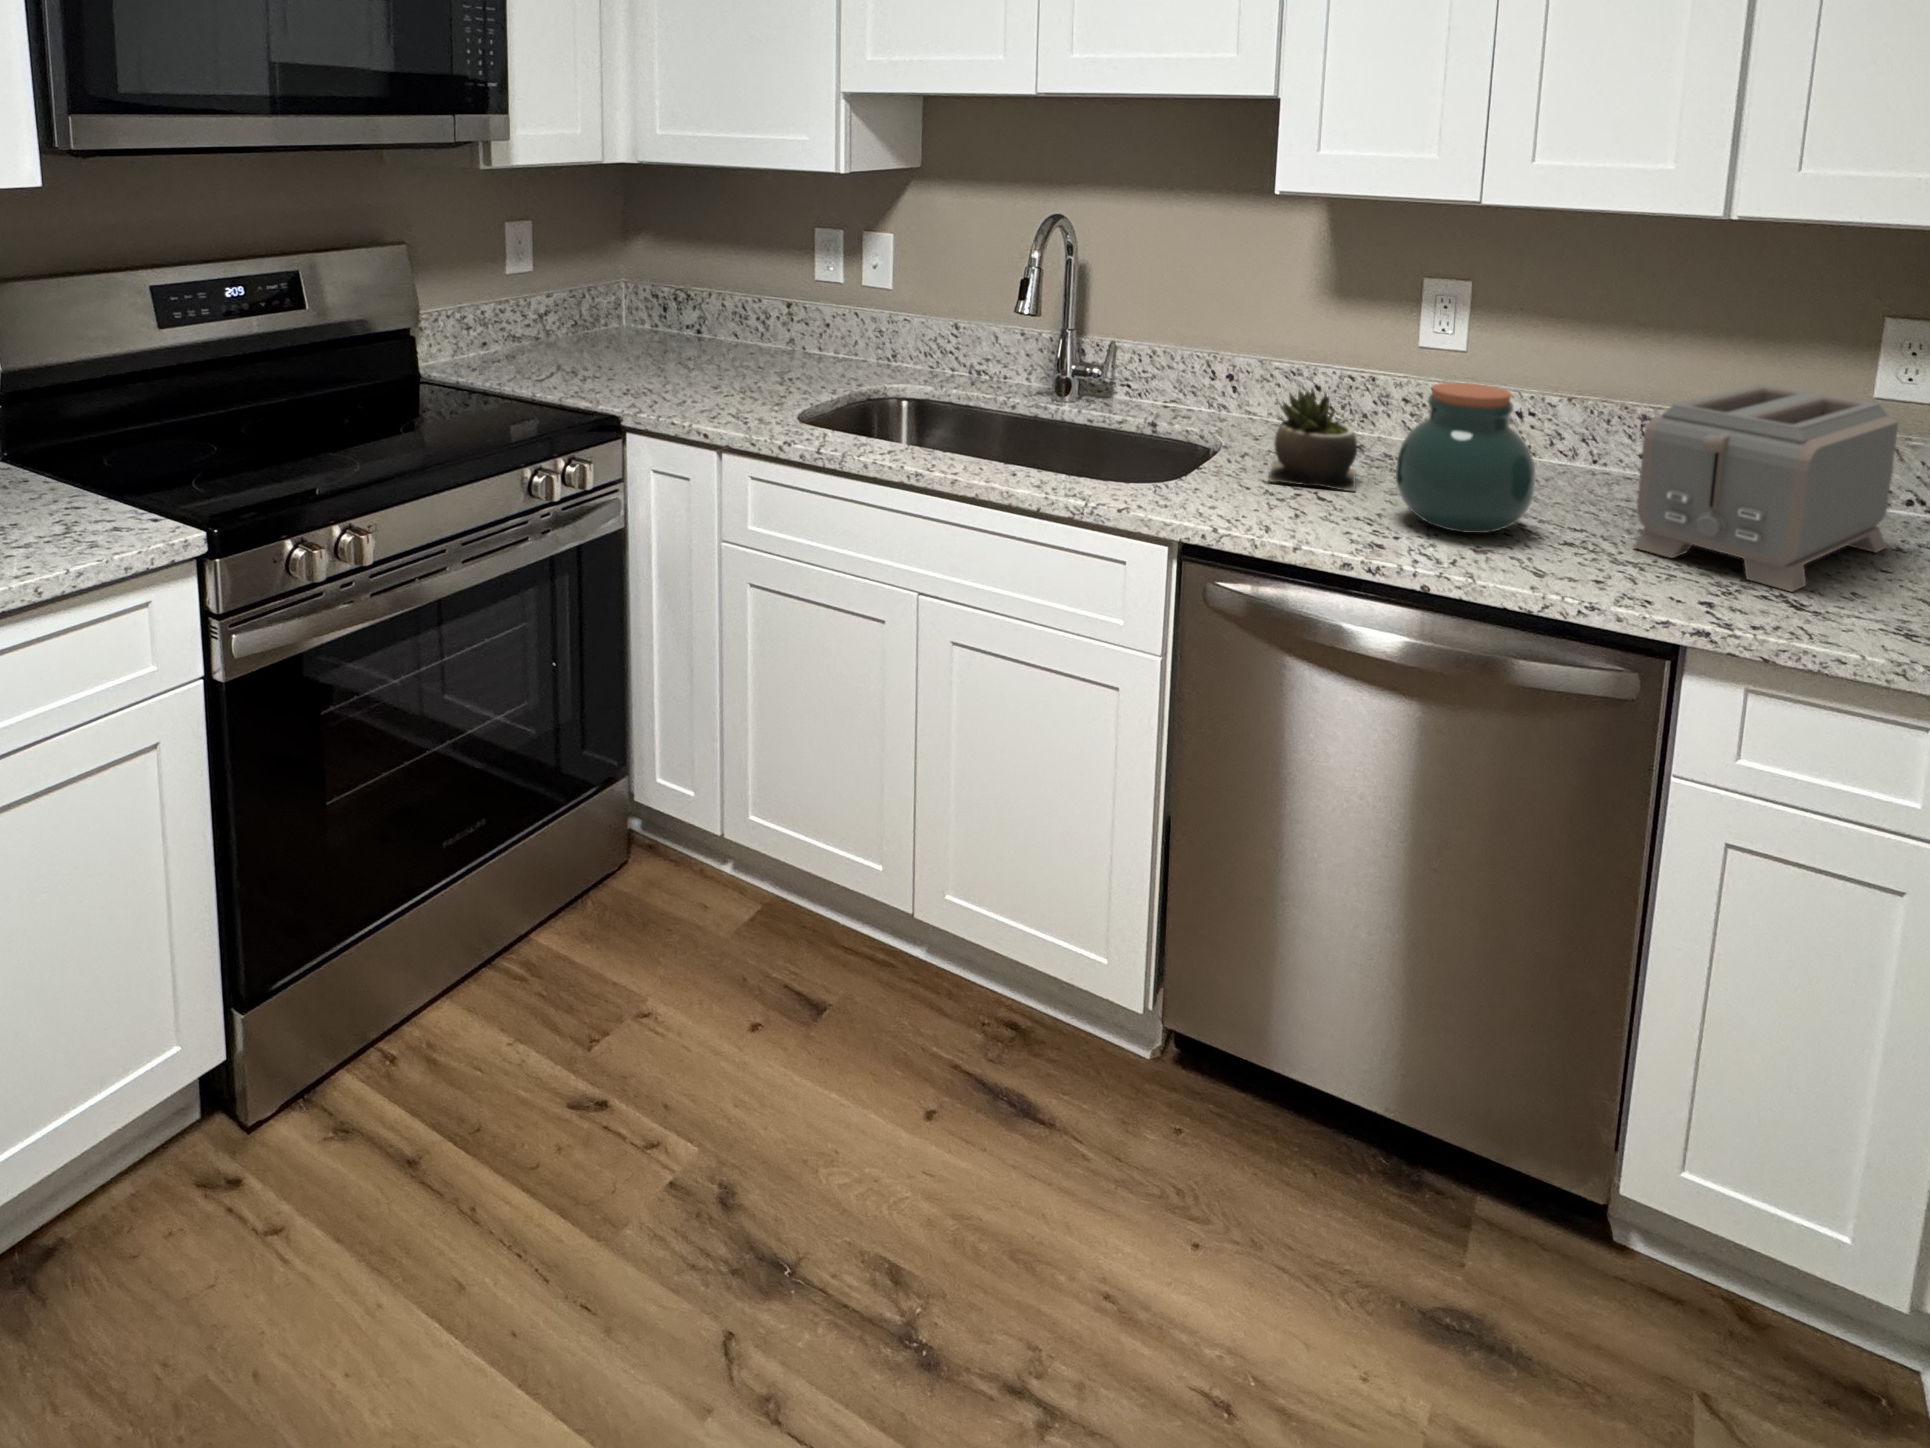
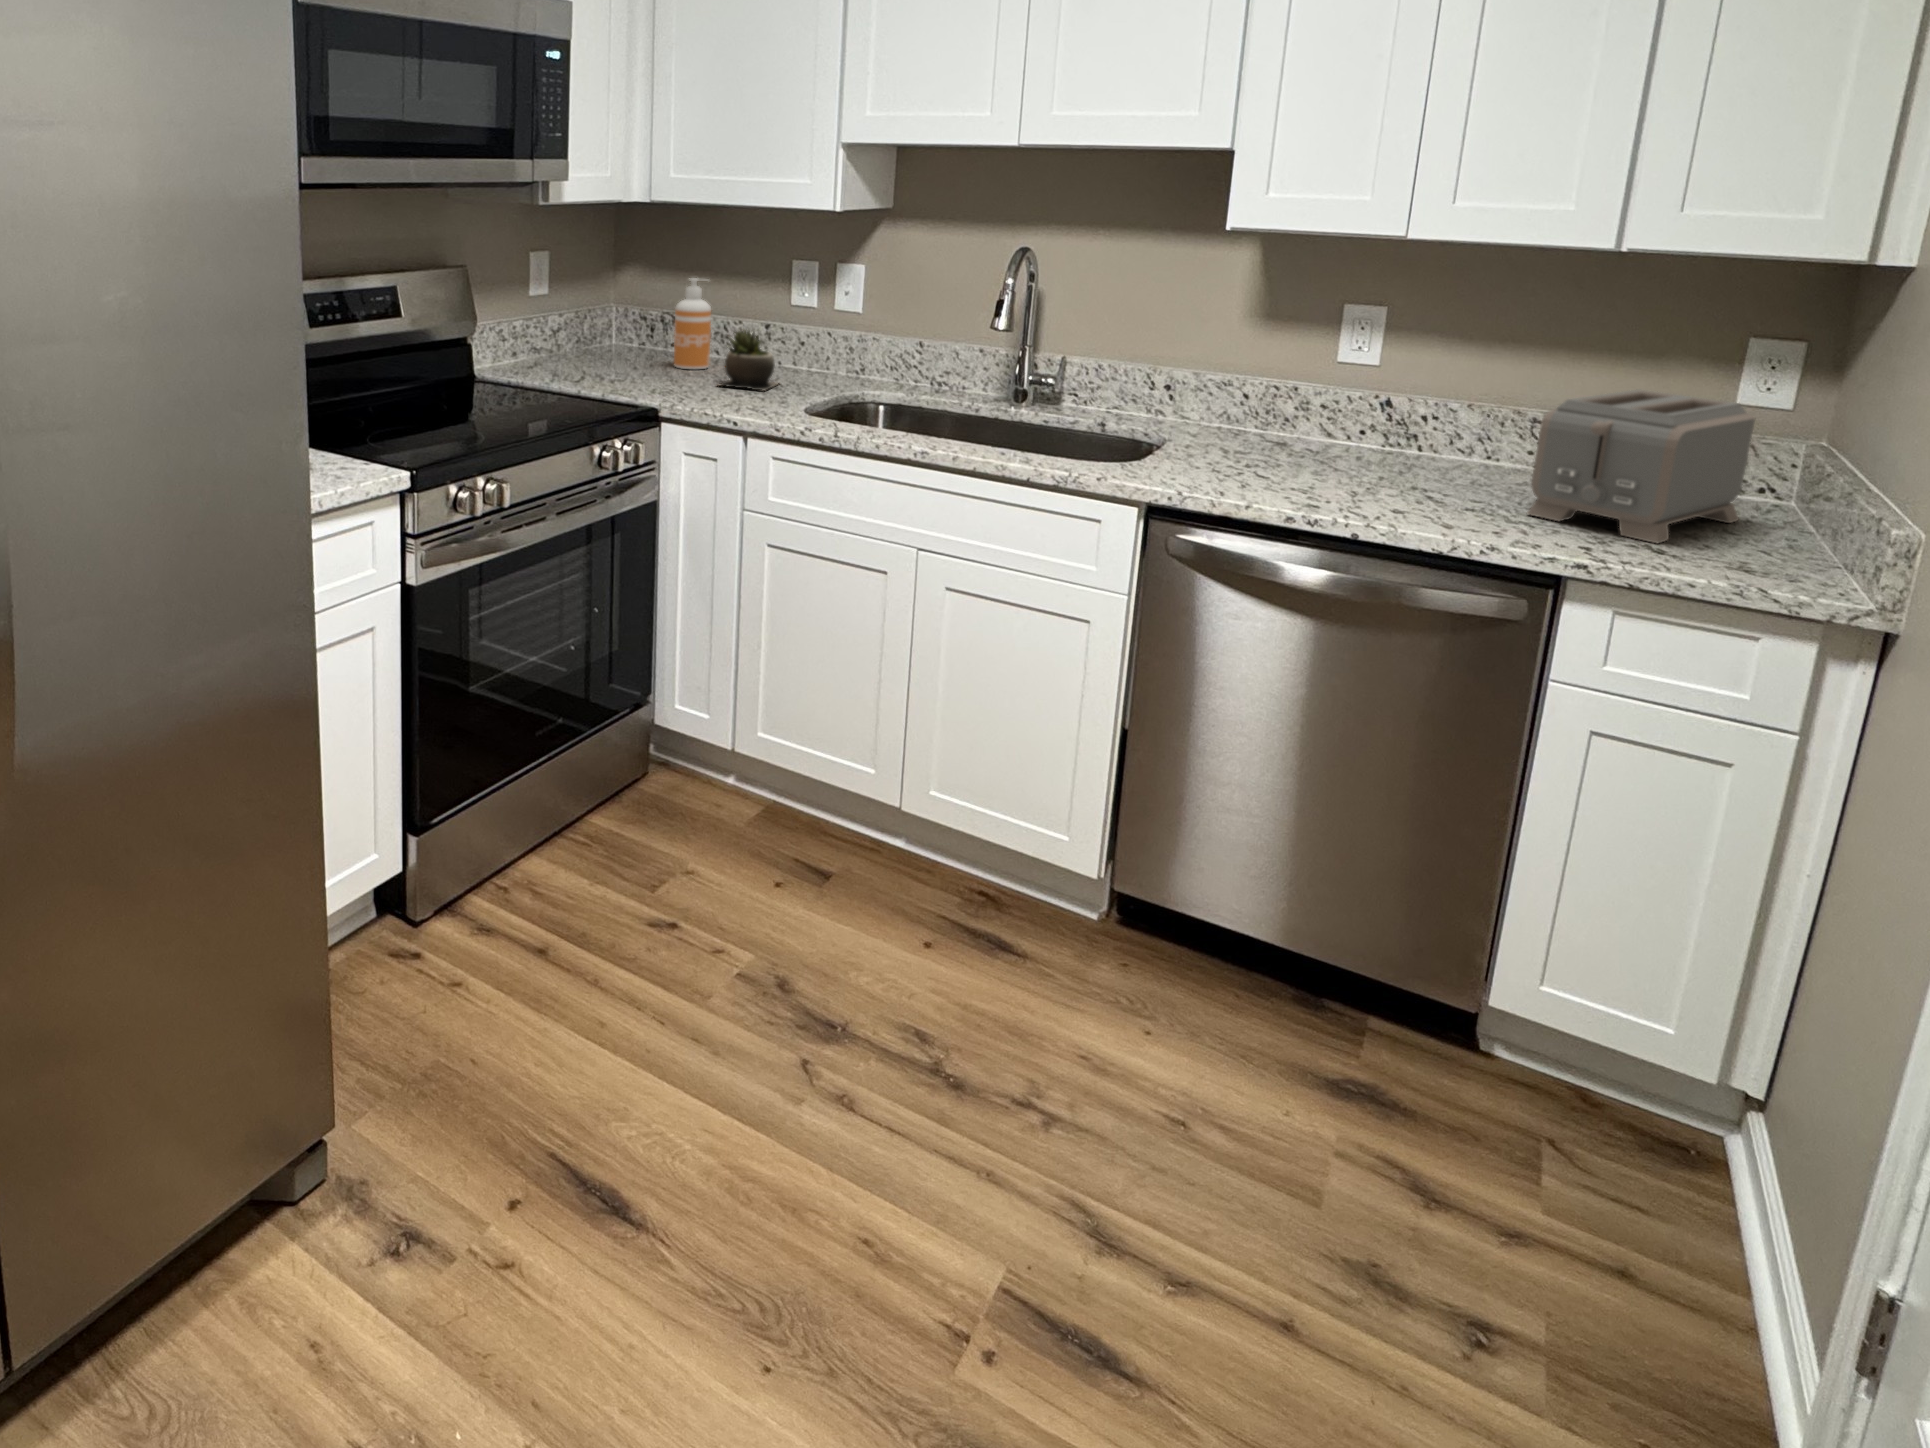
soap dispenser: none [686,252,728,358] -> present [674,278,711,369]
jar: present [1396,383,1536,533] -> none [1329,383,1447,502]
succulent plant: present [1268,388,1357,491] -> present [719,331,778,390]

